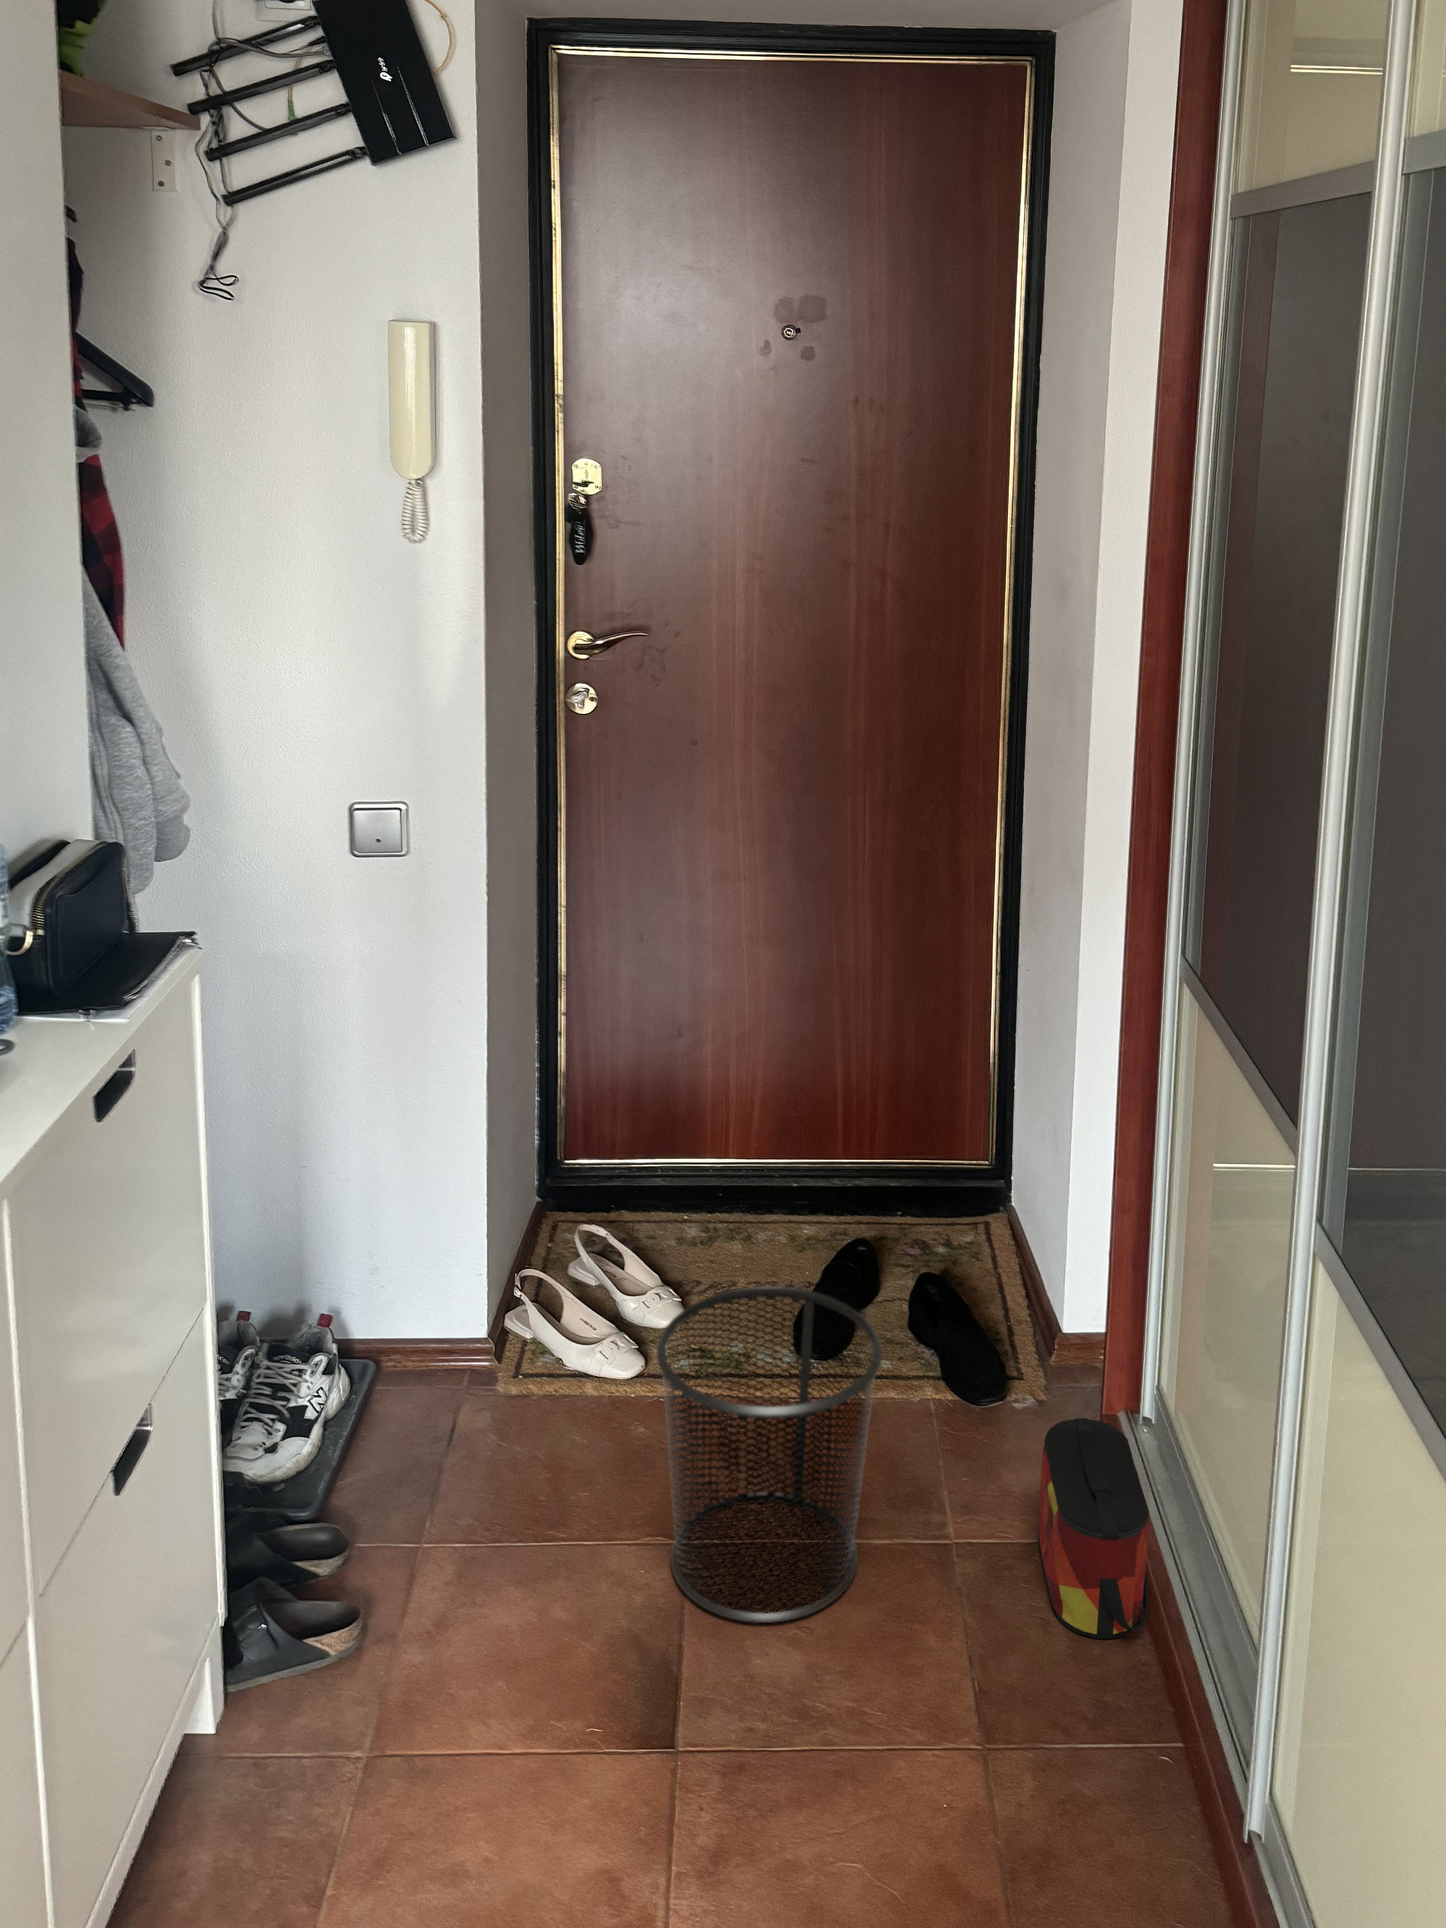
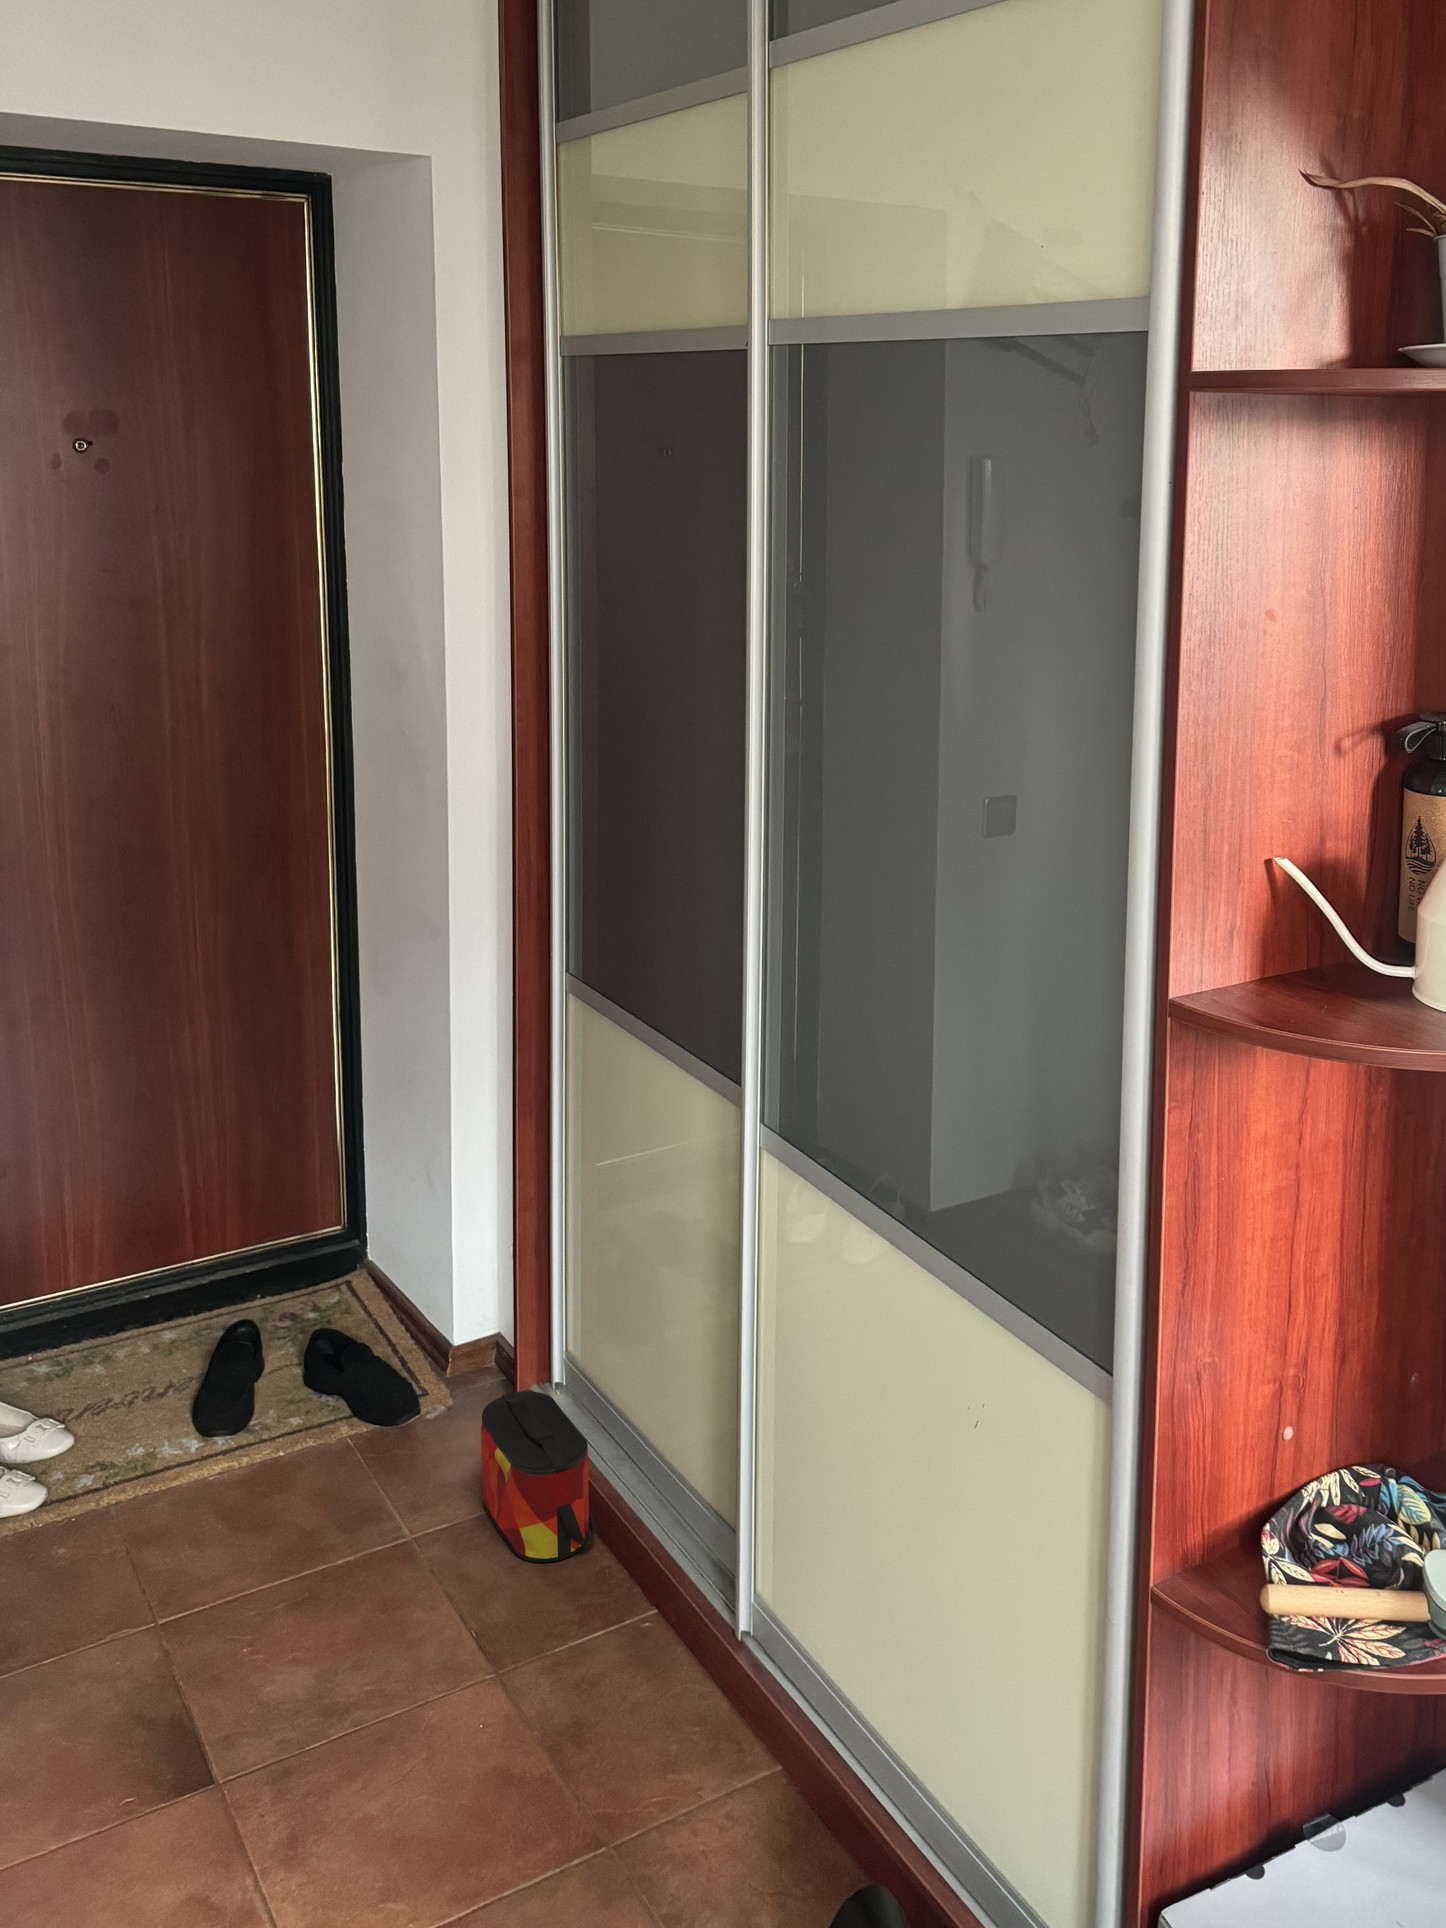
waste bin: present [657,1286,882,1623] -> none [116,1350,340,1662]

